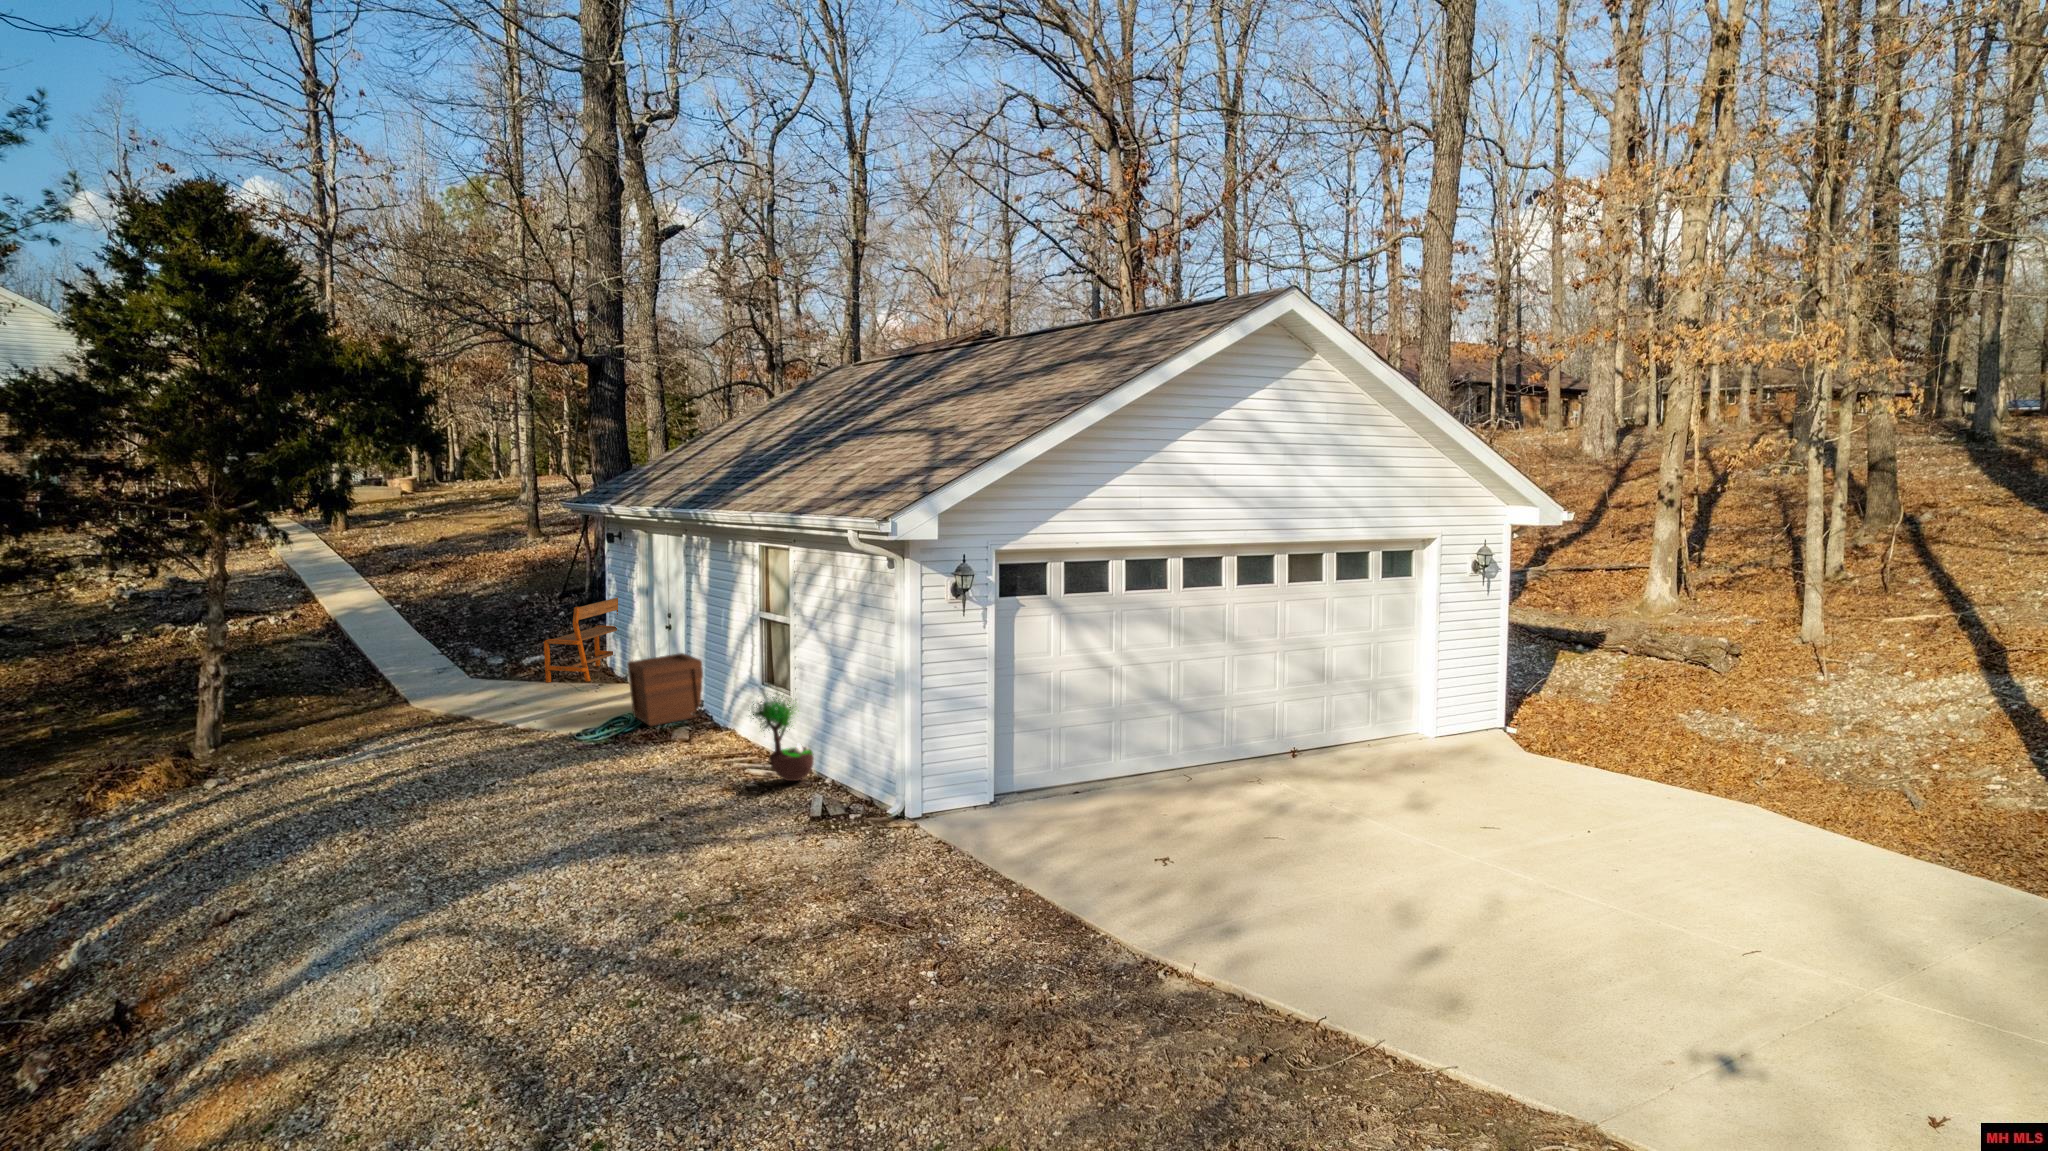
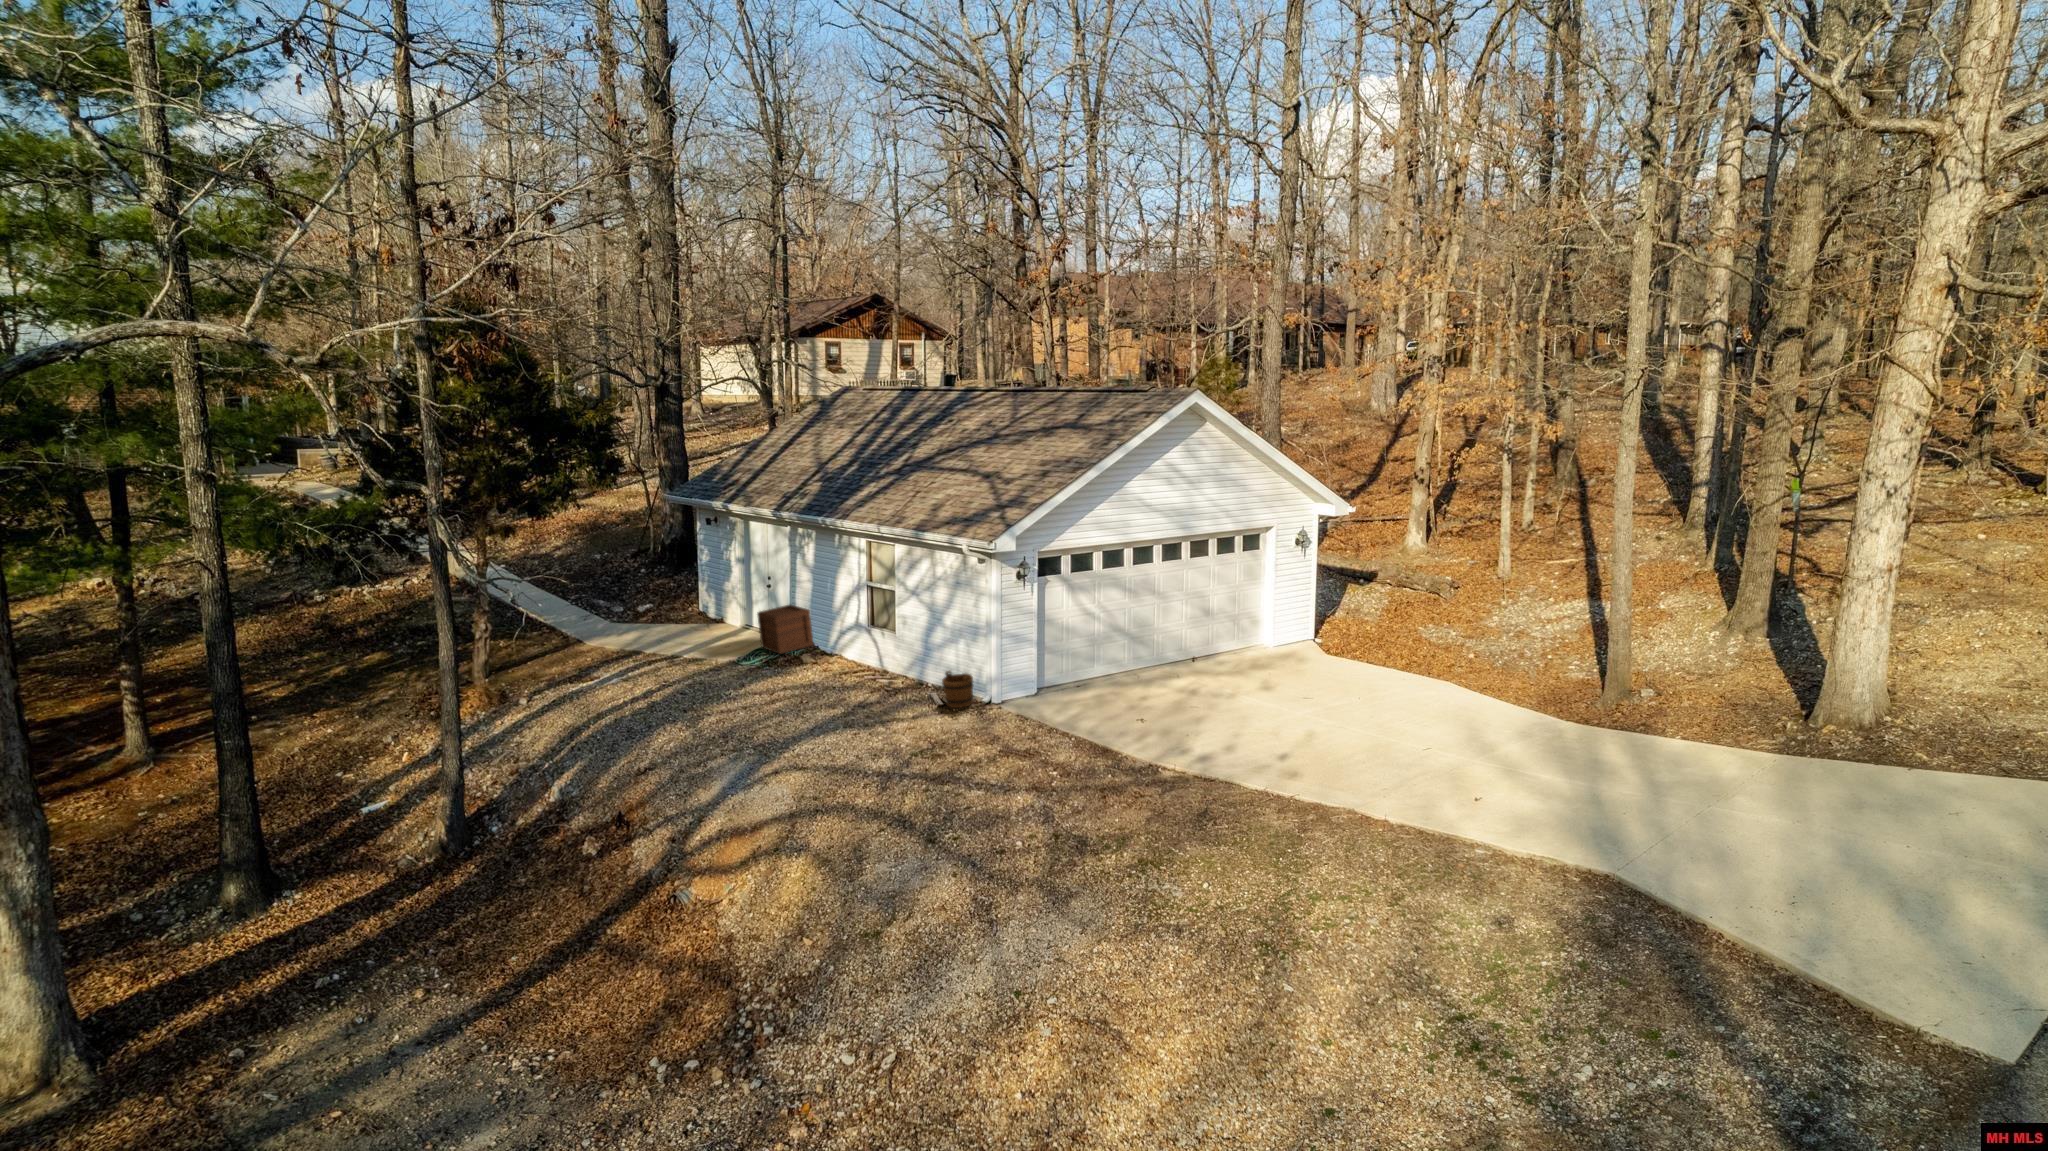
bench: present [544,597,618,683] -> none [667,560,723,624]
potted tree: present [751,694,814,781] -> none [877,630,918,686]
bucket: none [826,757,883,824] -> present [942,671,973,708]

